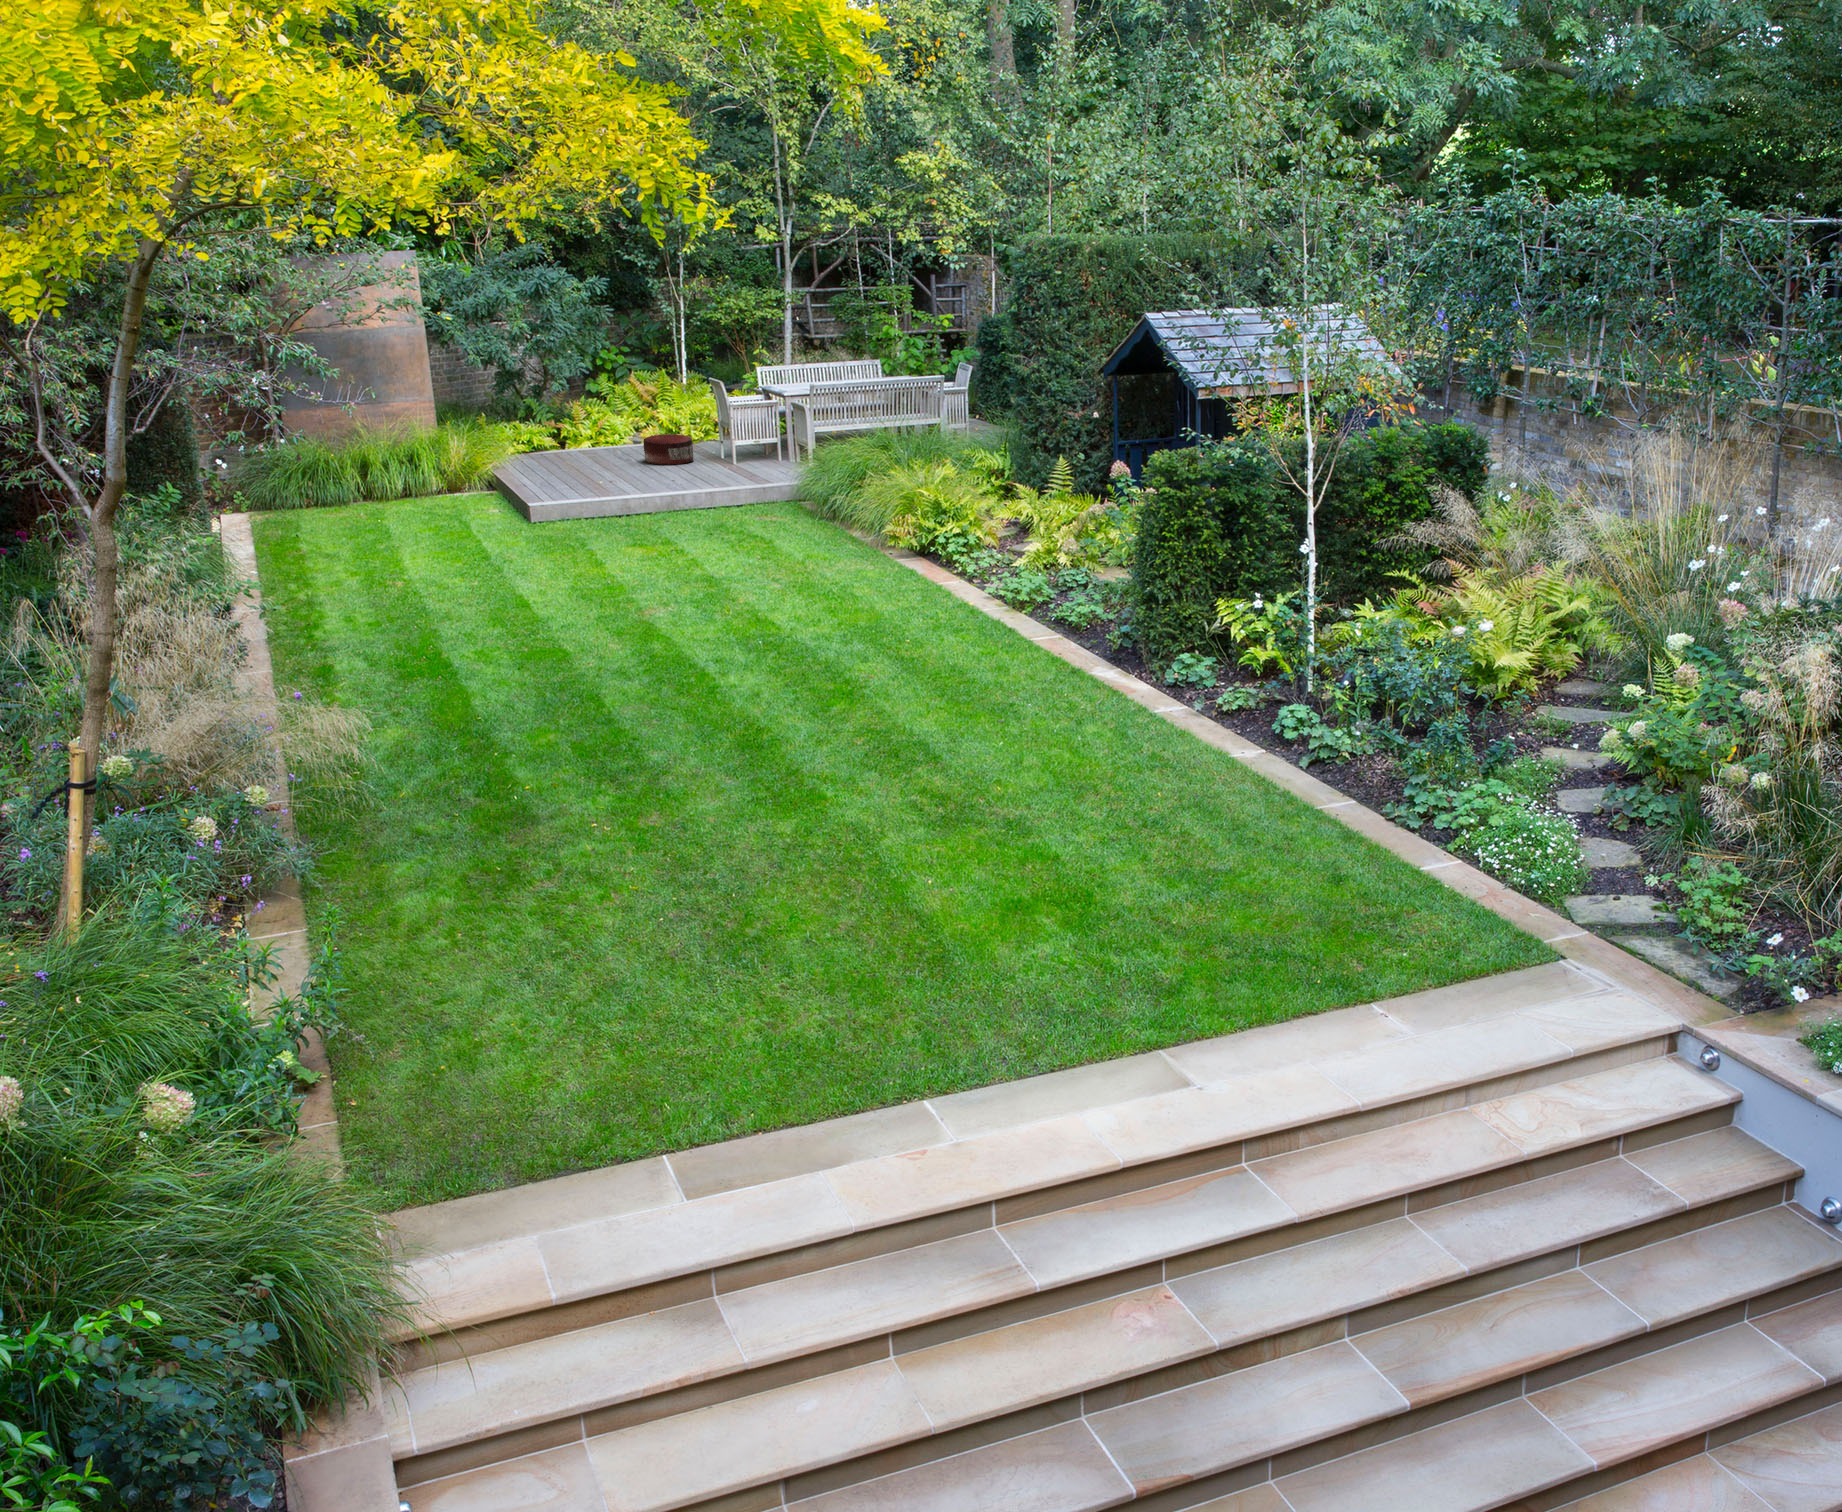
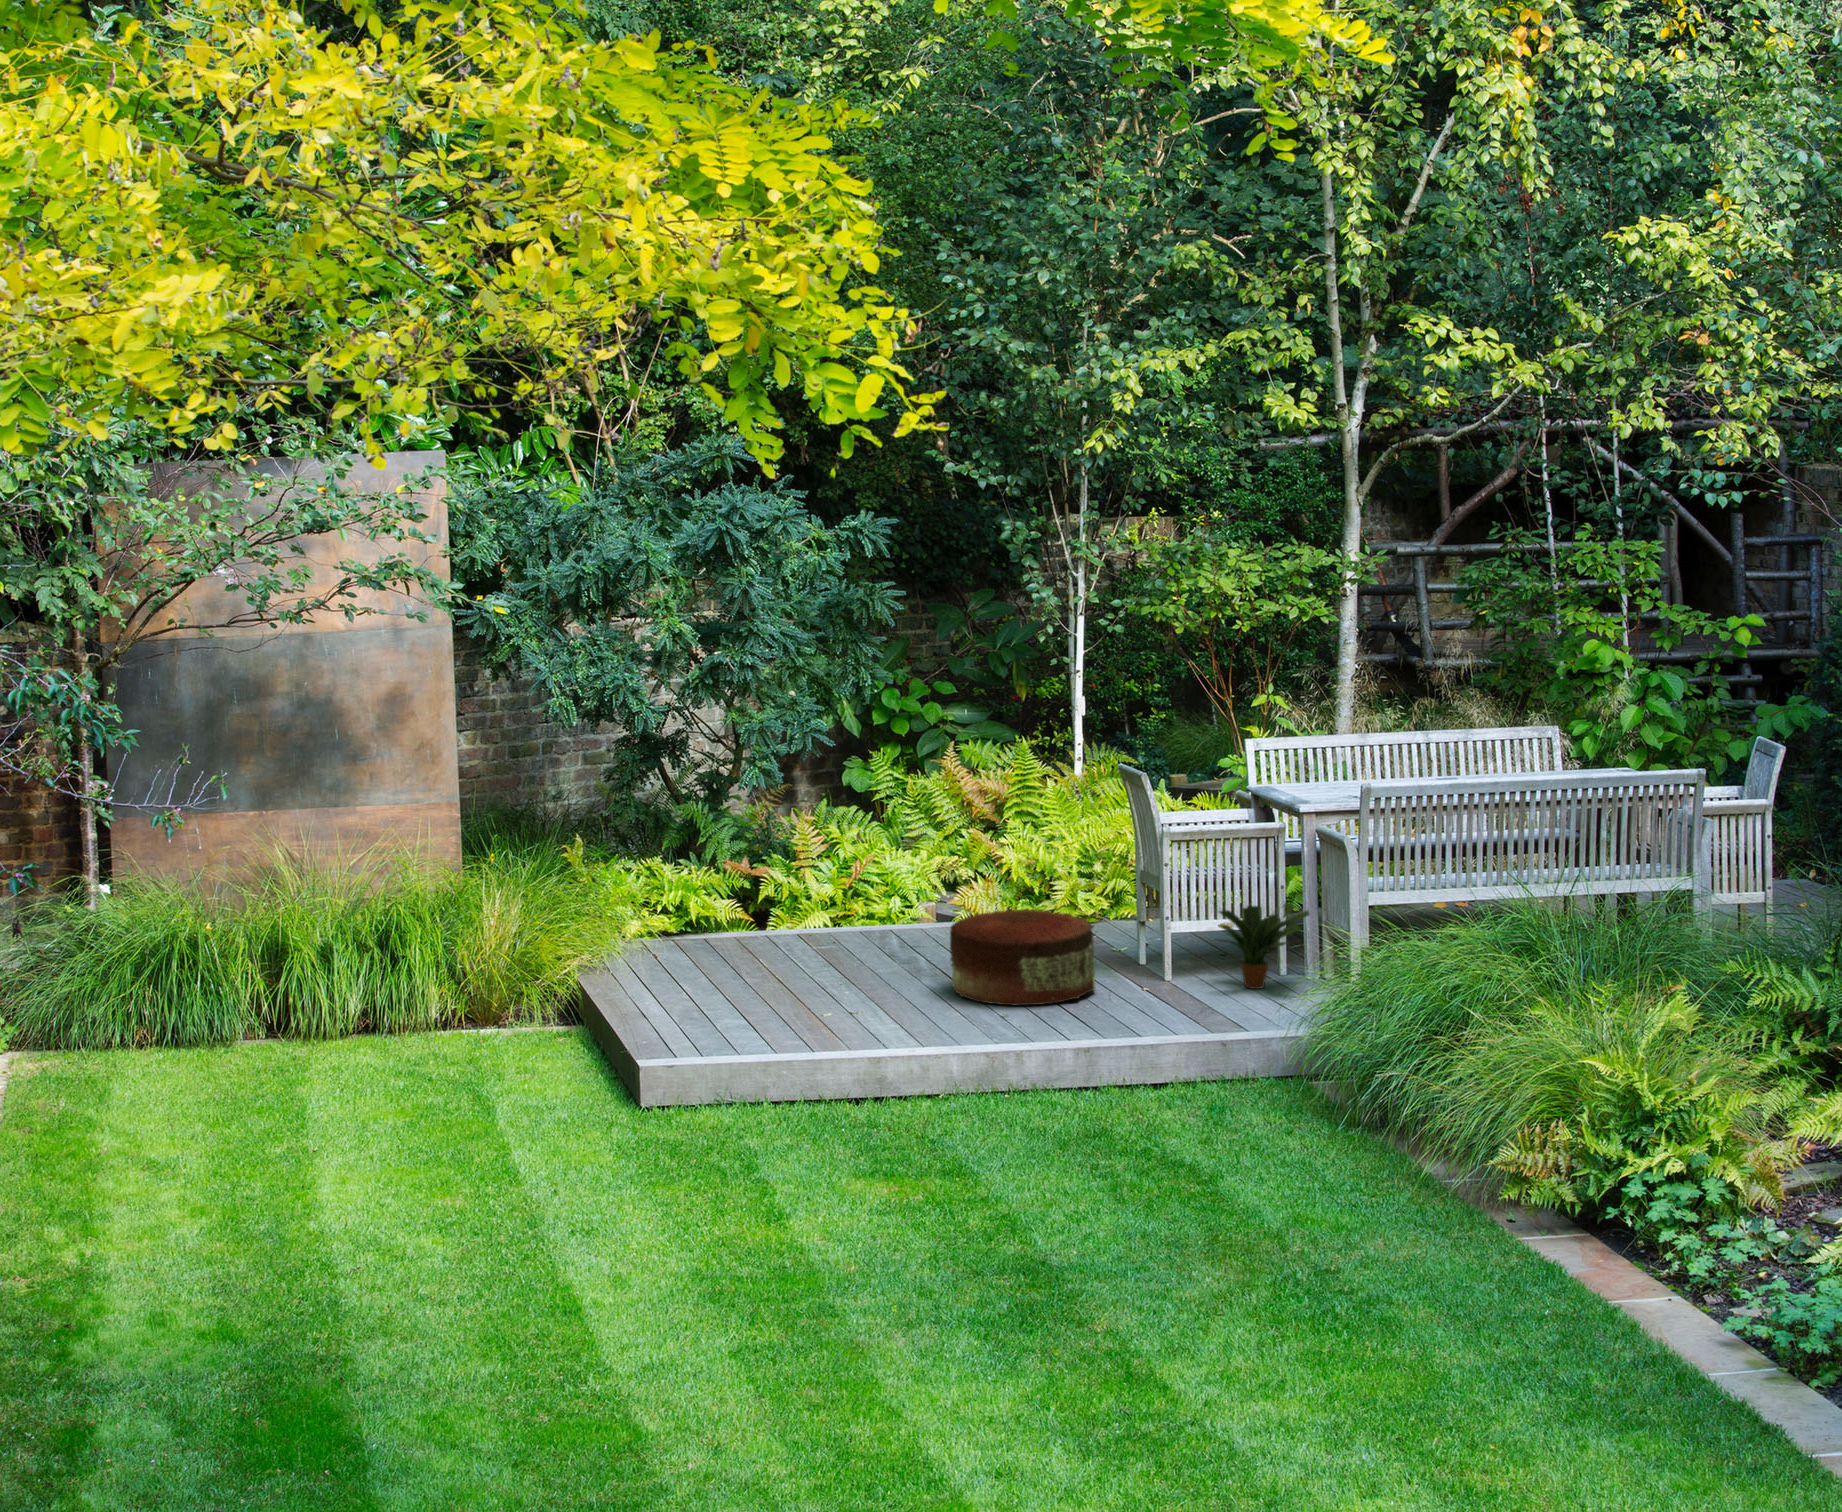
potted plant: none [731,419,764,459] -> present [1217,902,1309,989]

